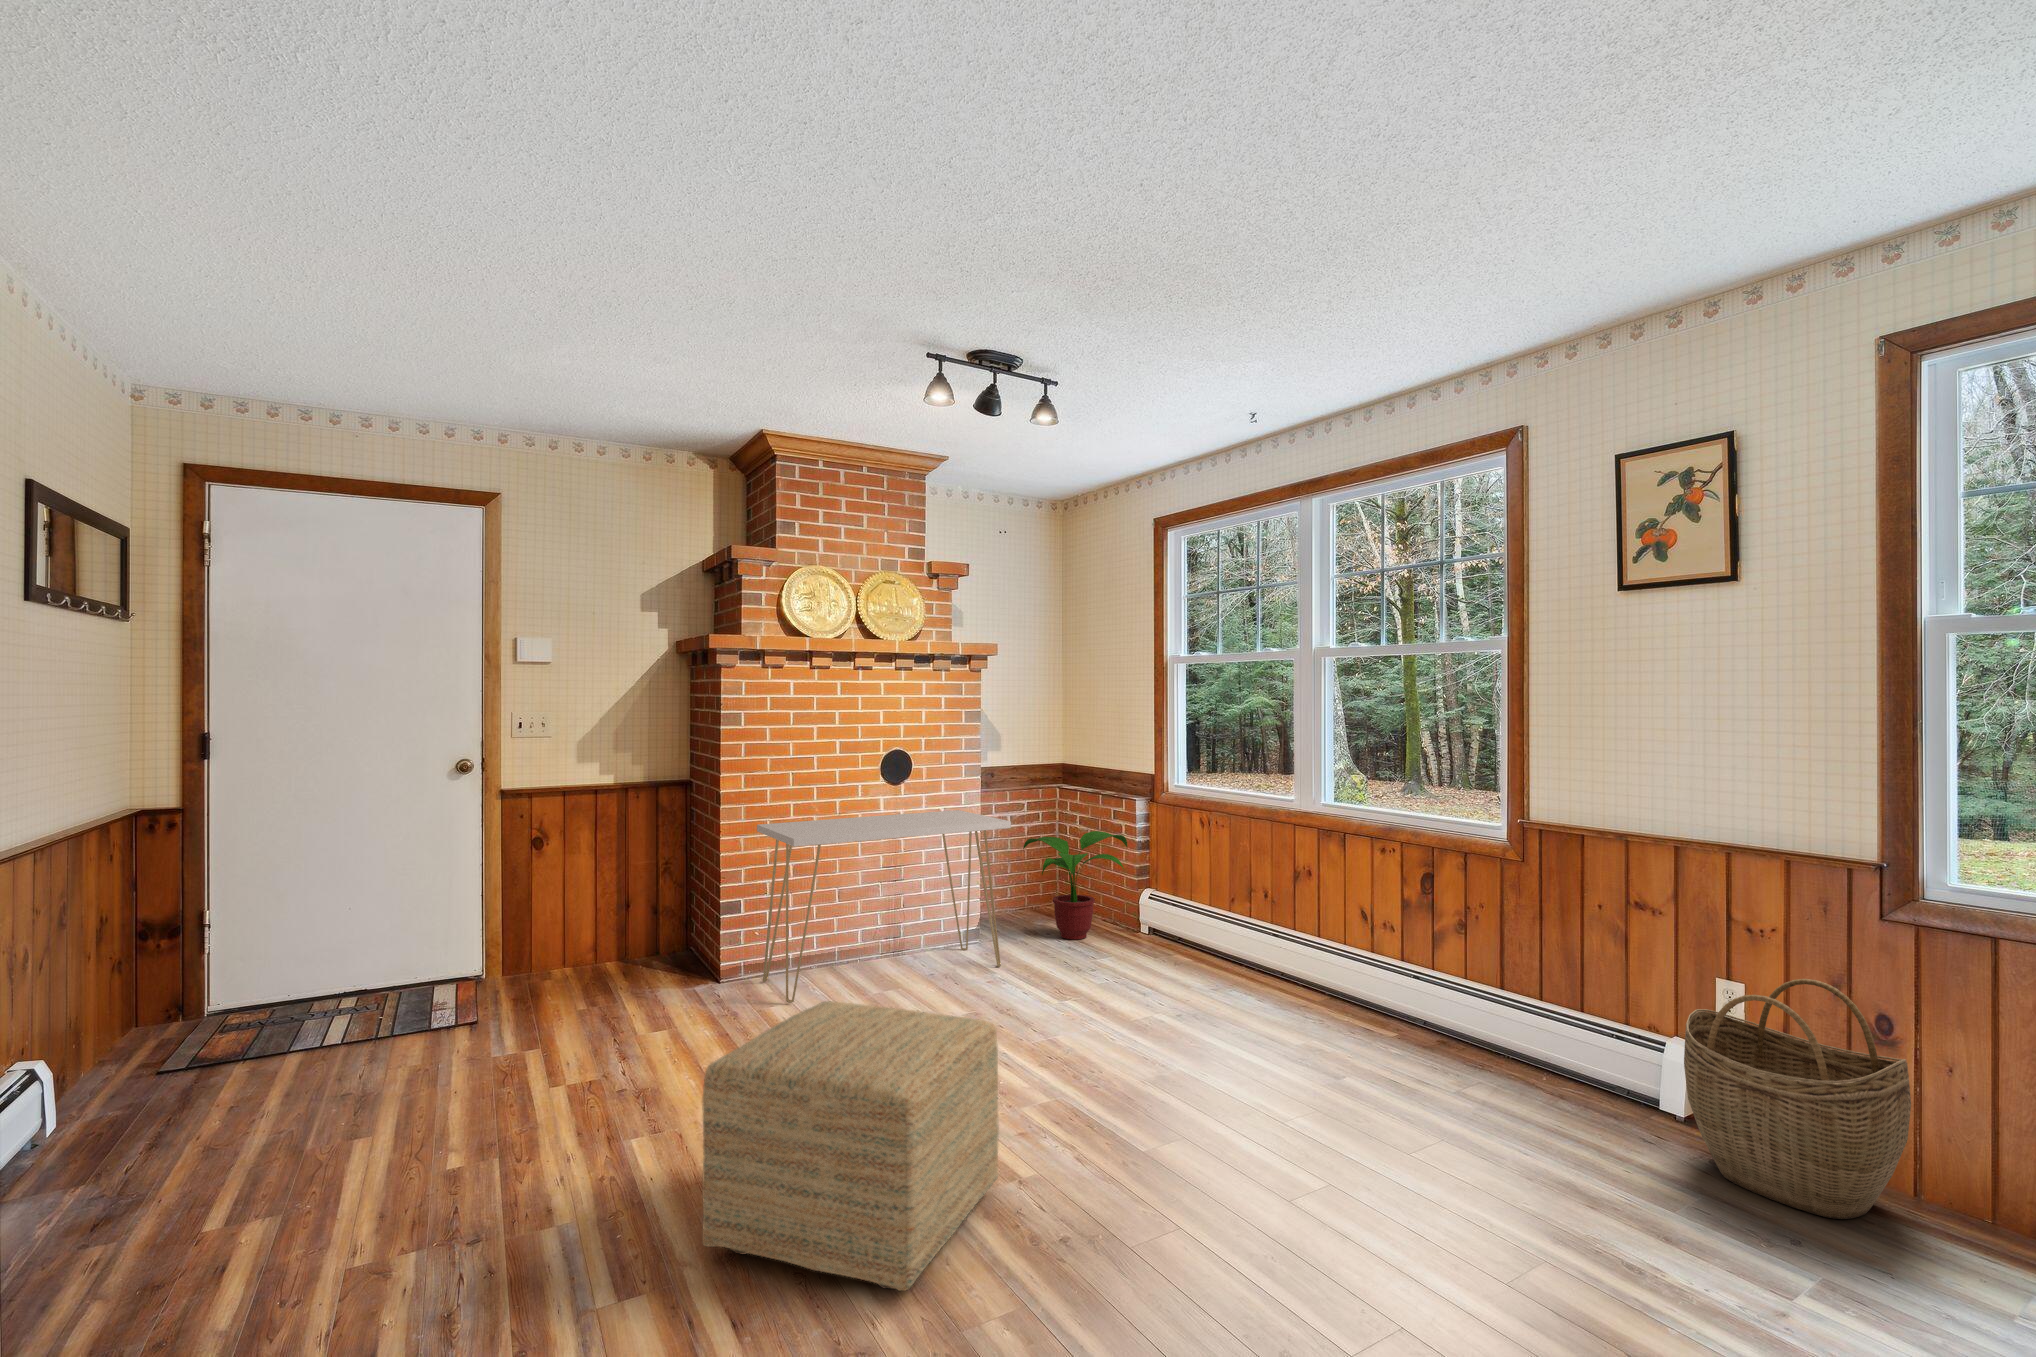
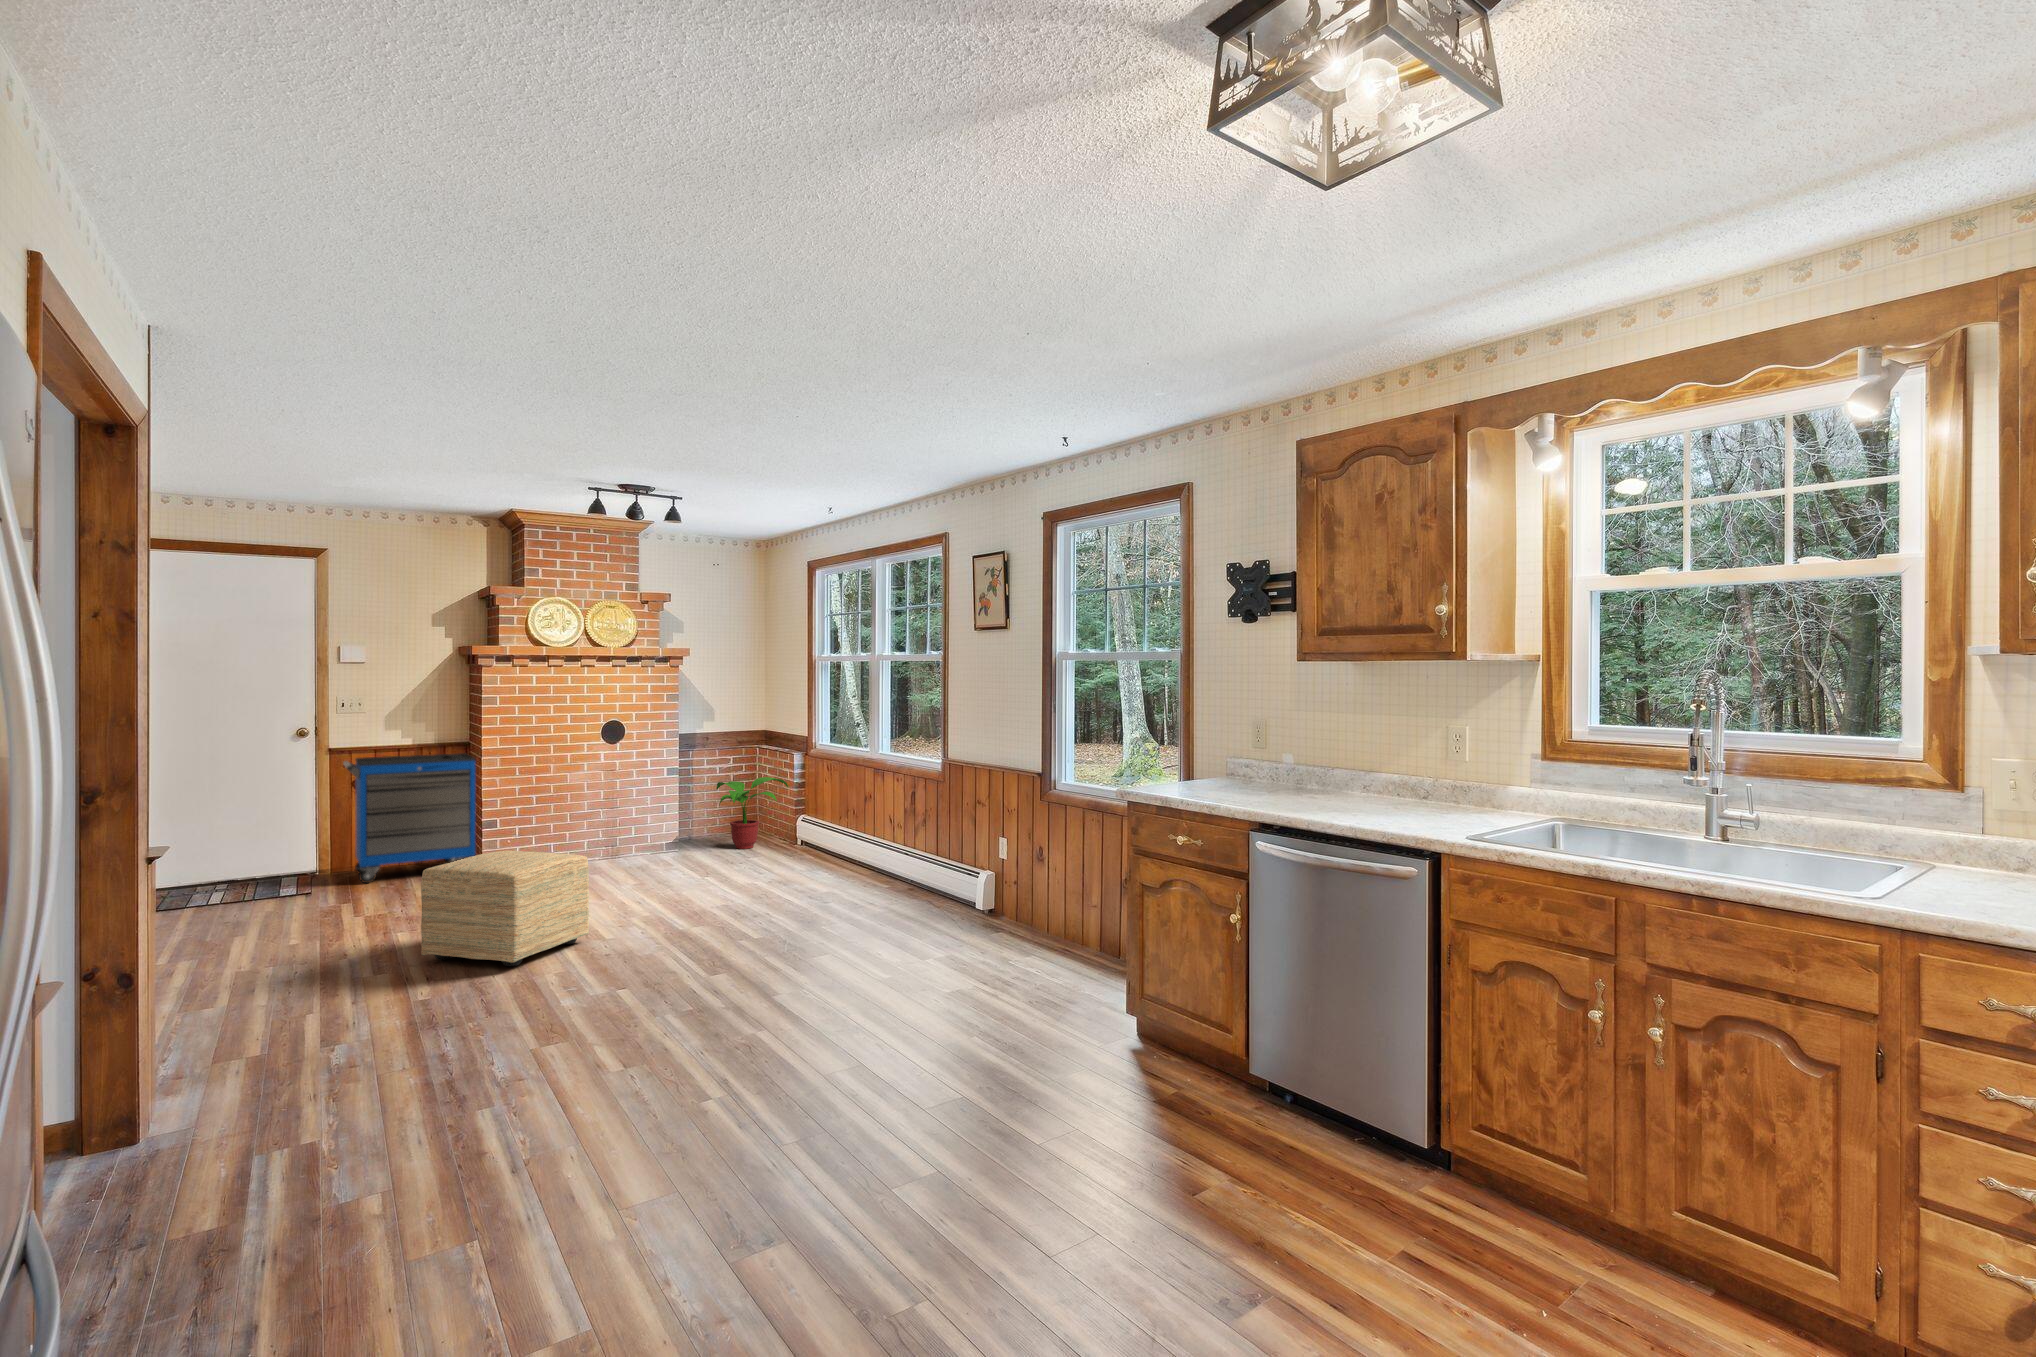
storage cabinet: none [521,797,712,1004] -> present [343,753,475,883]
console table: present [757,810,1011,1003] -> none [508,762,683,880]
woven basket: present [1684,979,1911,1219] -> none [953,832,1034,939]

